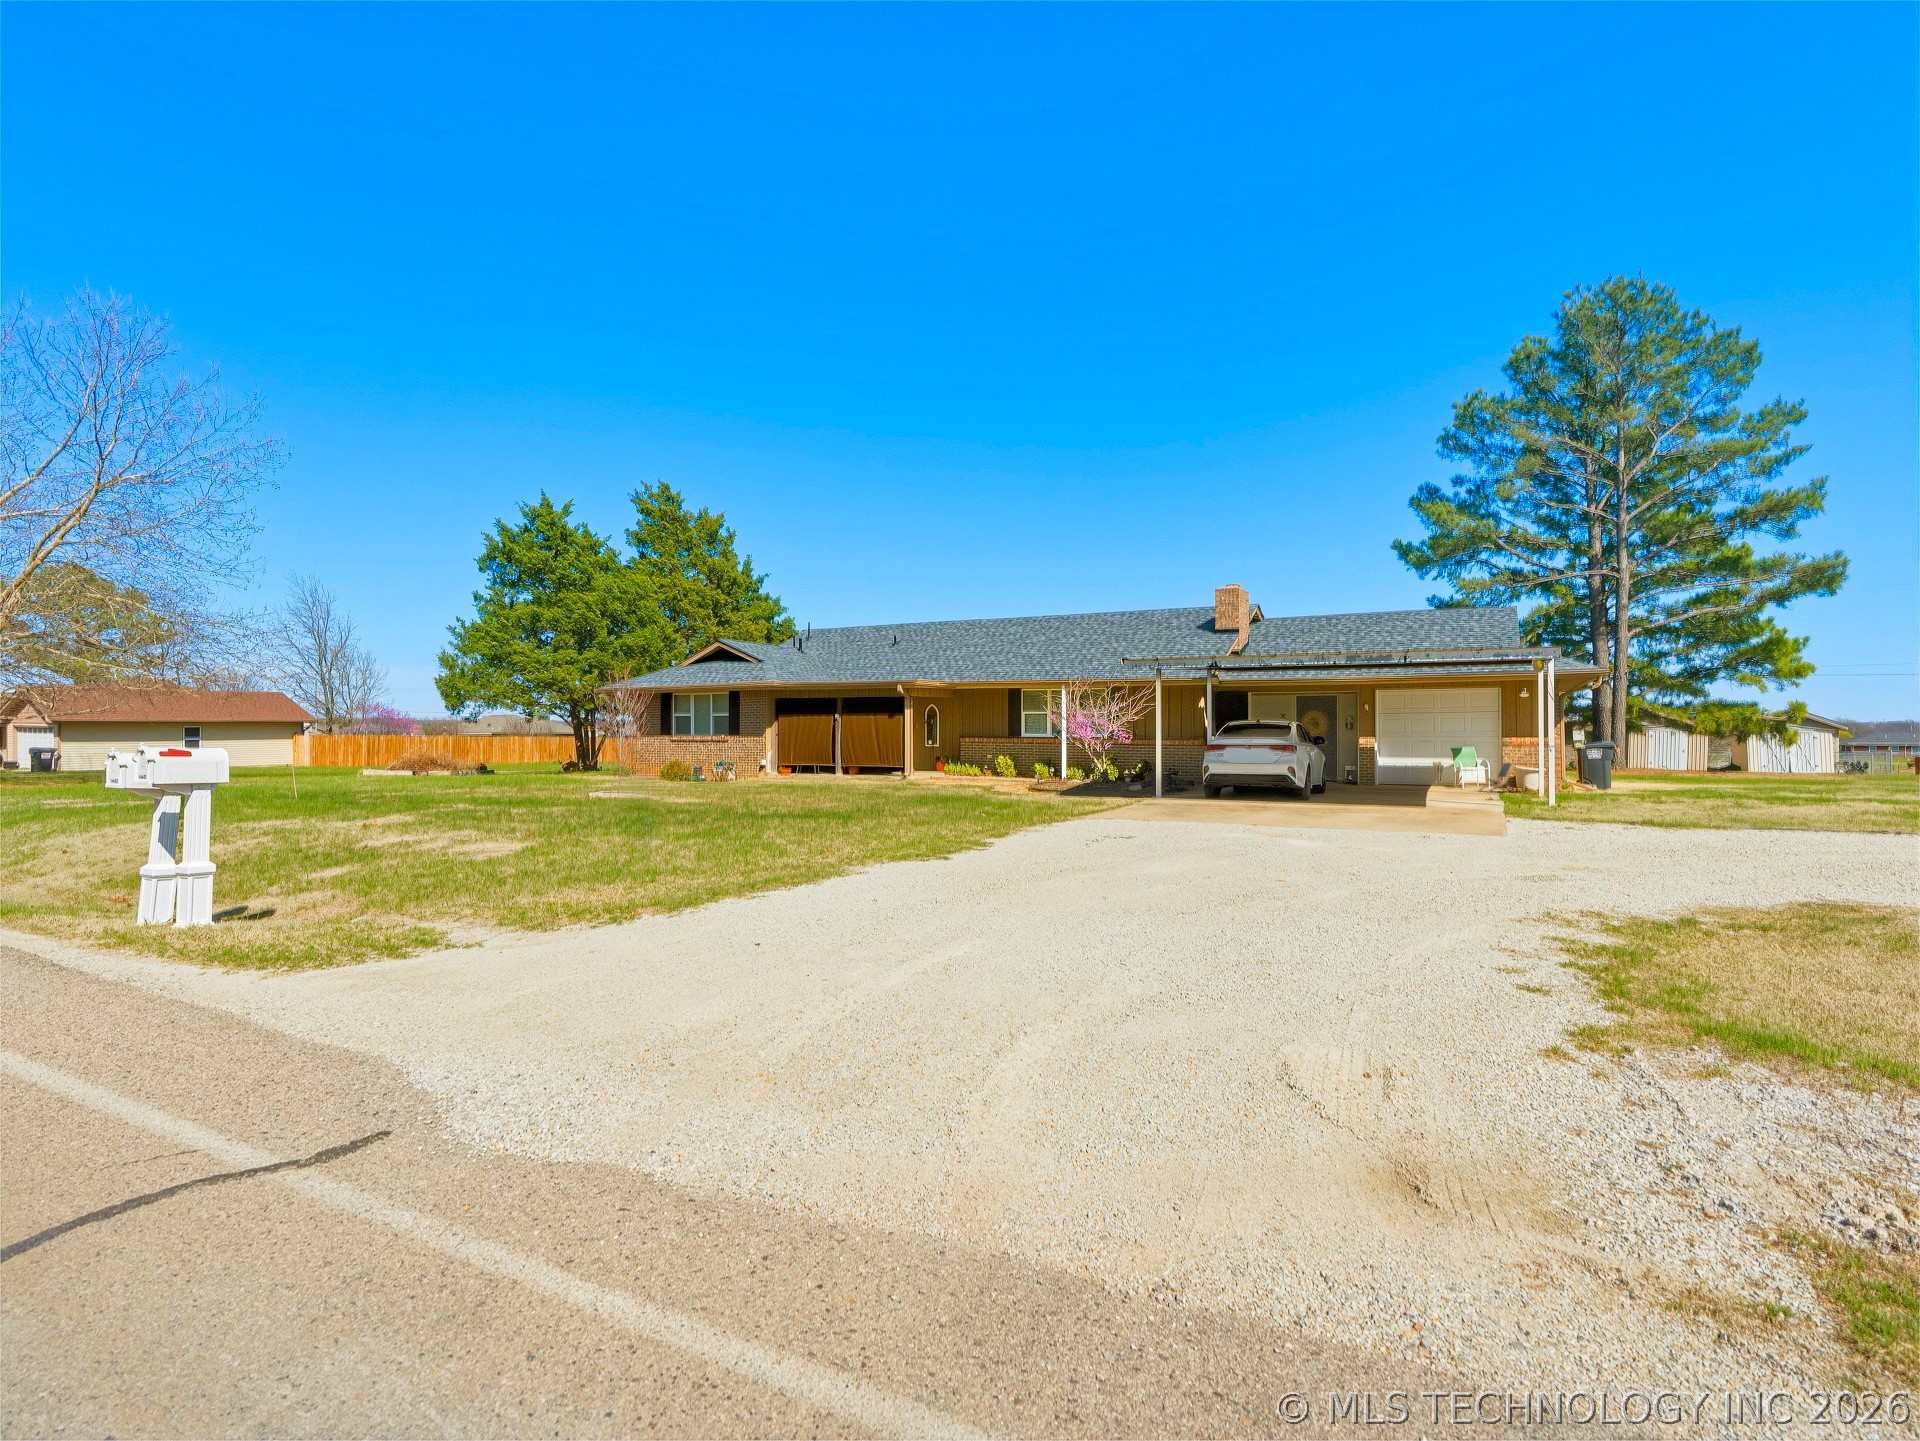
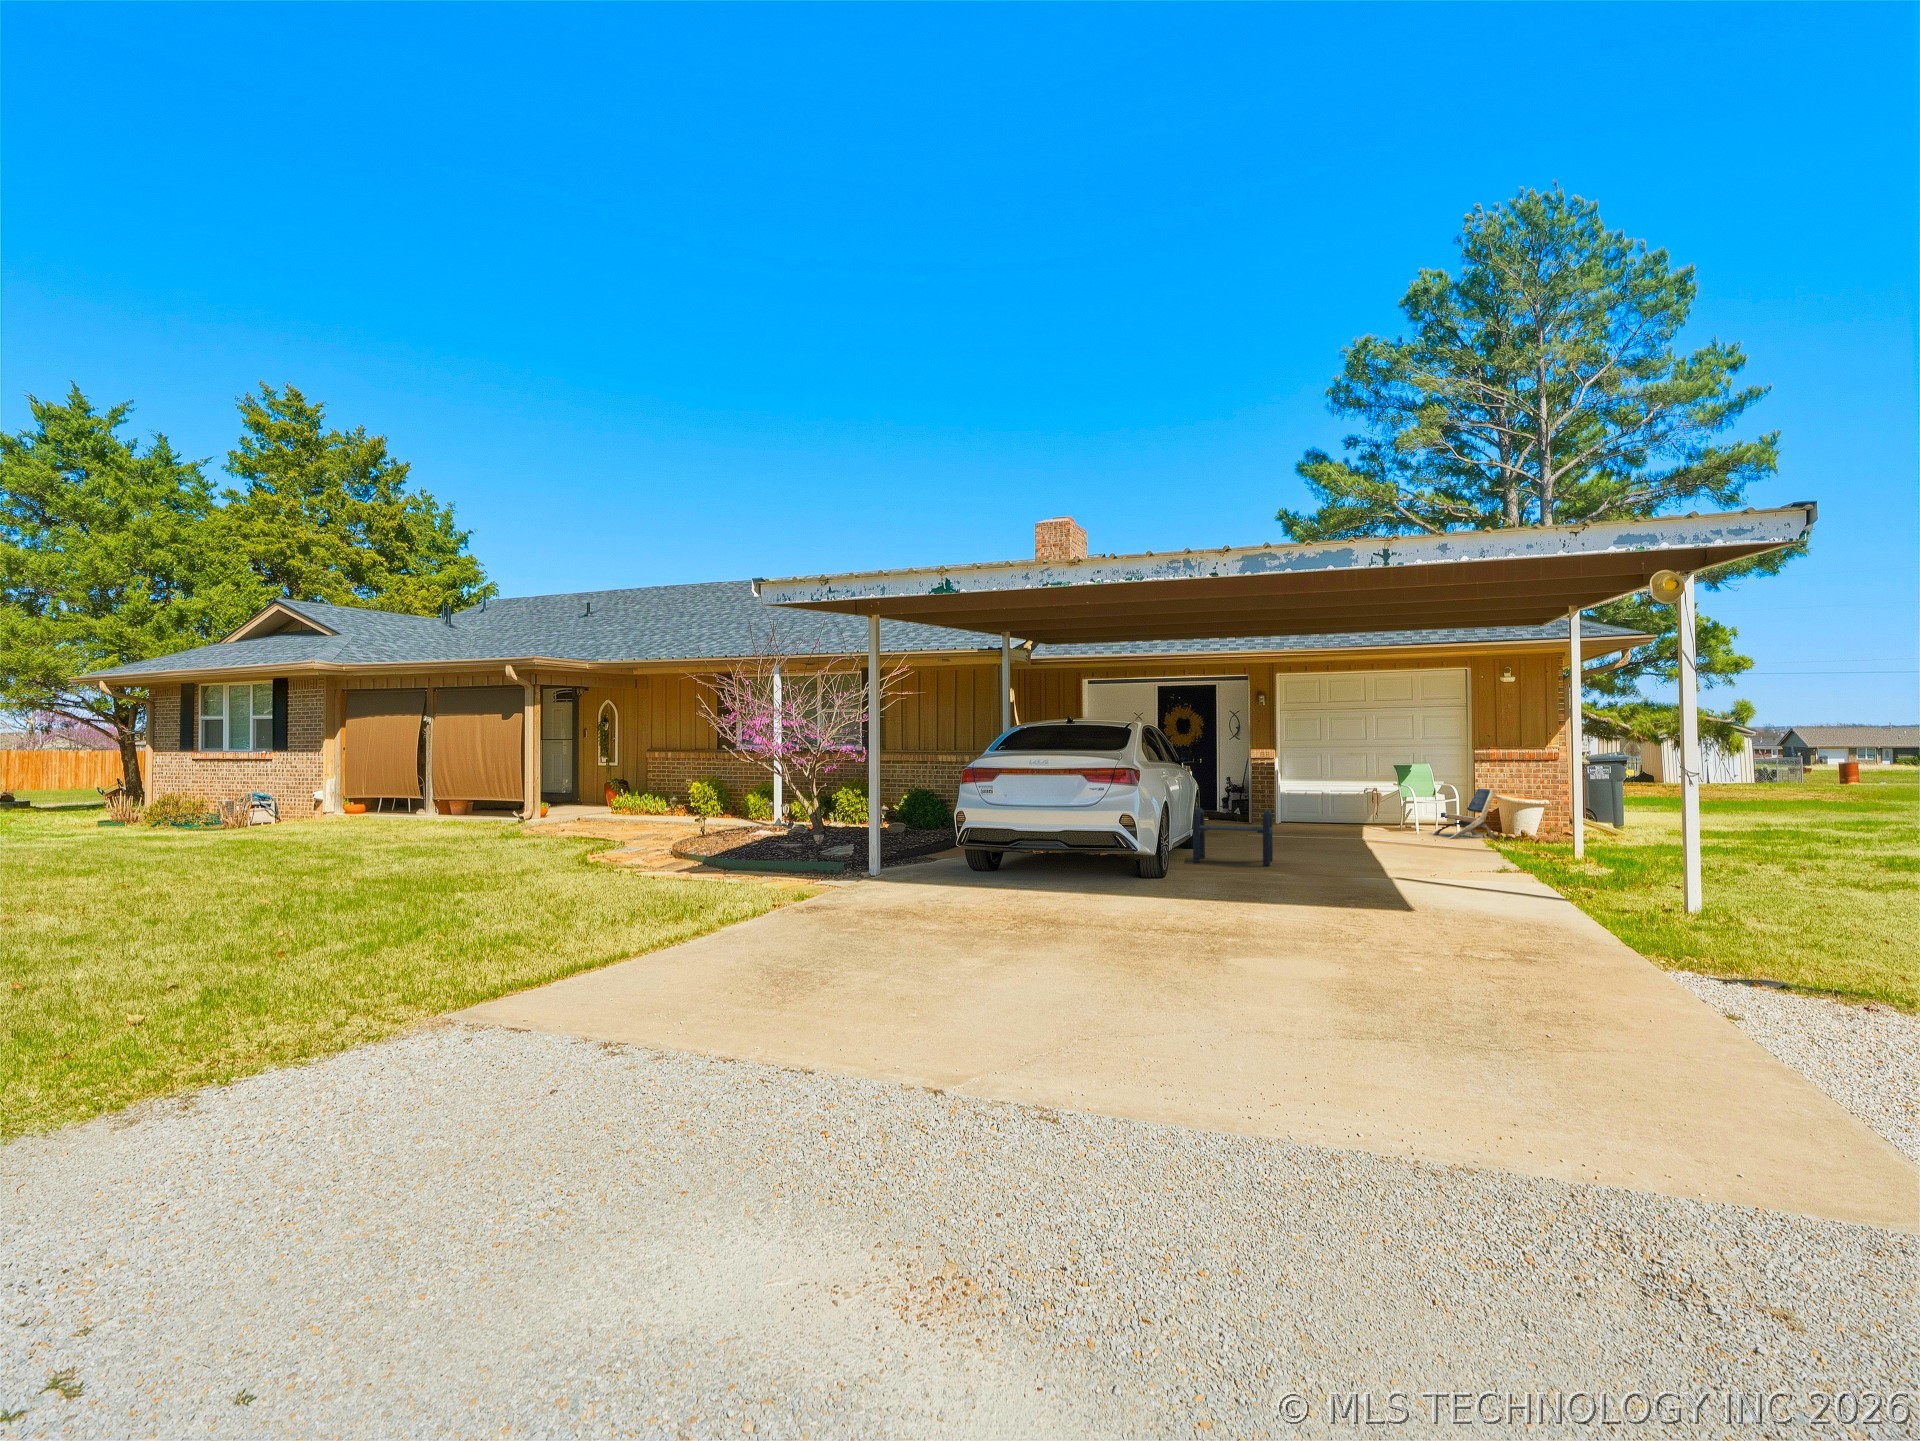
bench: none [1323,769,1367,799] -> present [1193,808,1273,866]

